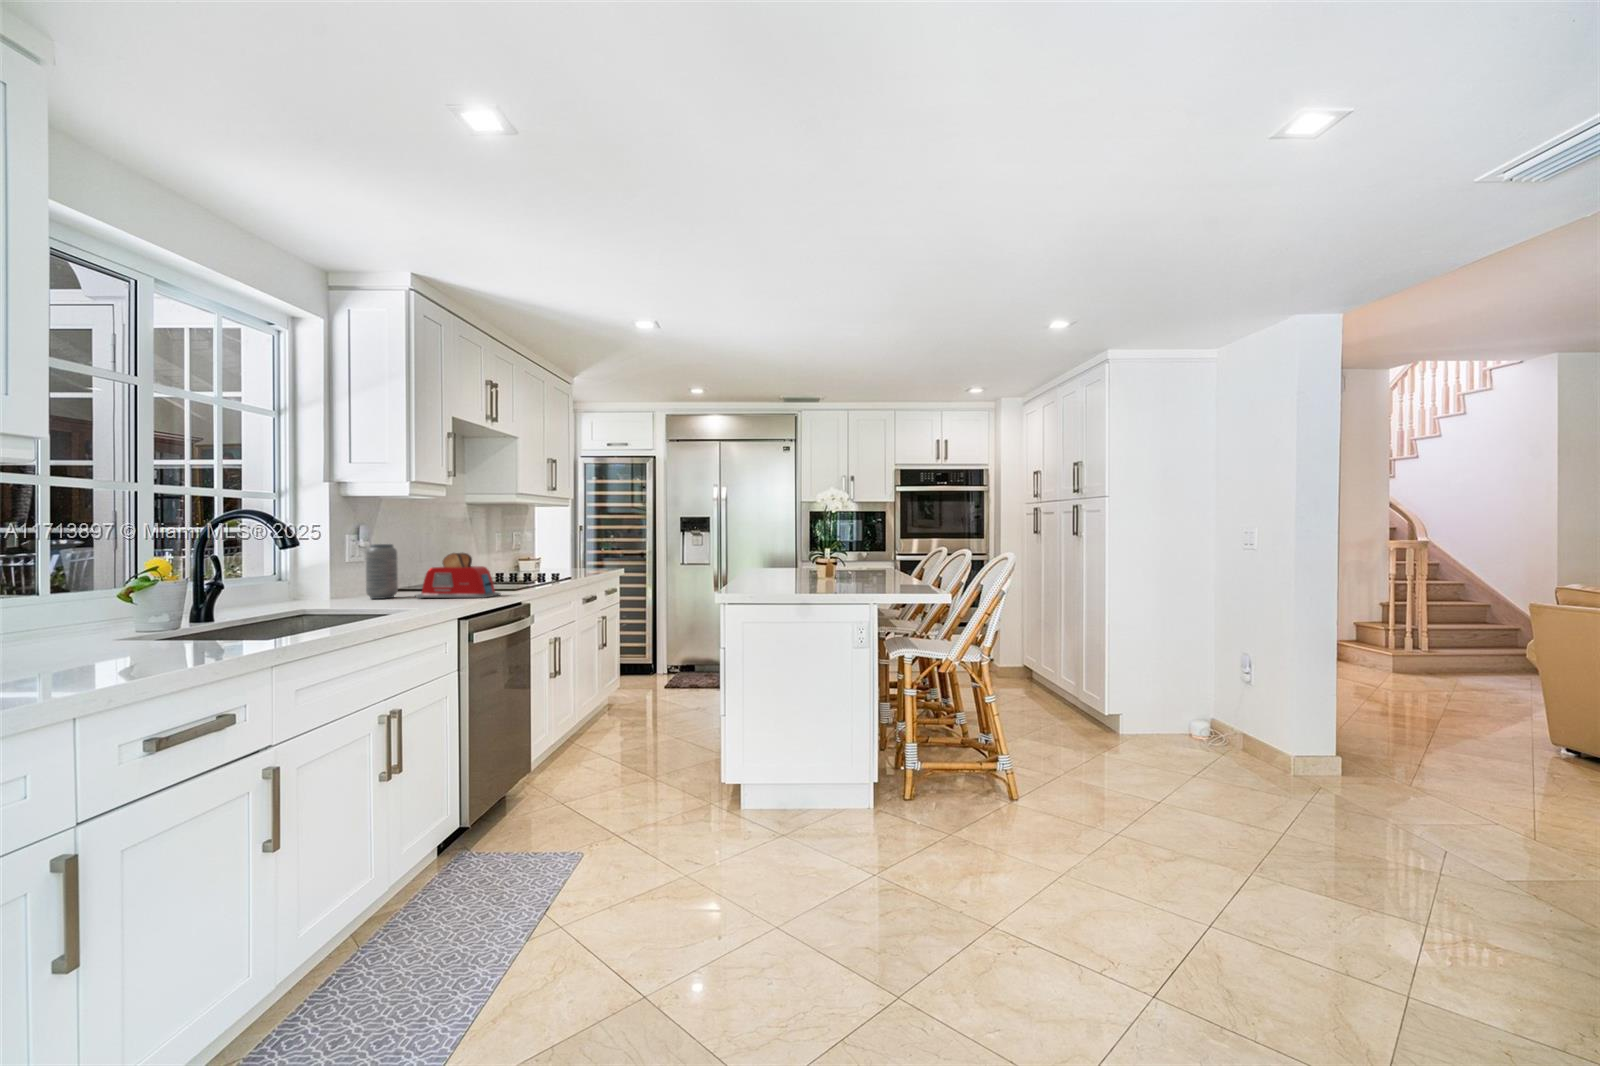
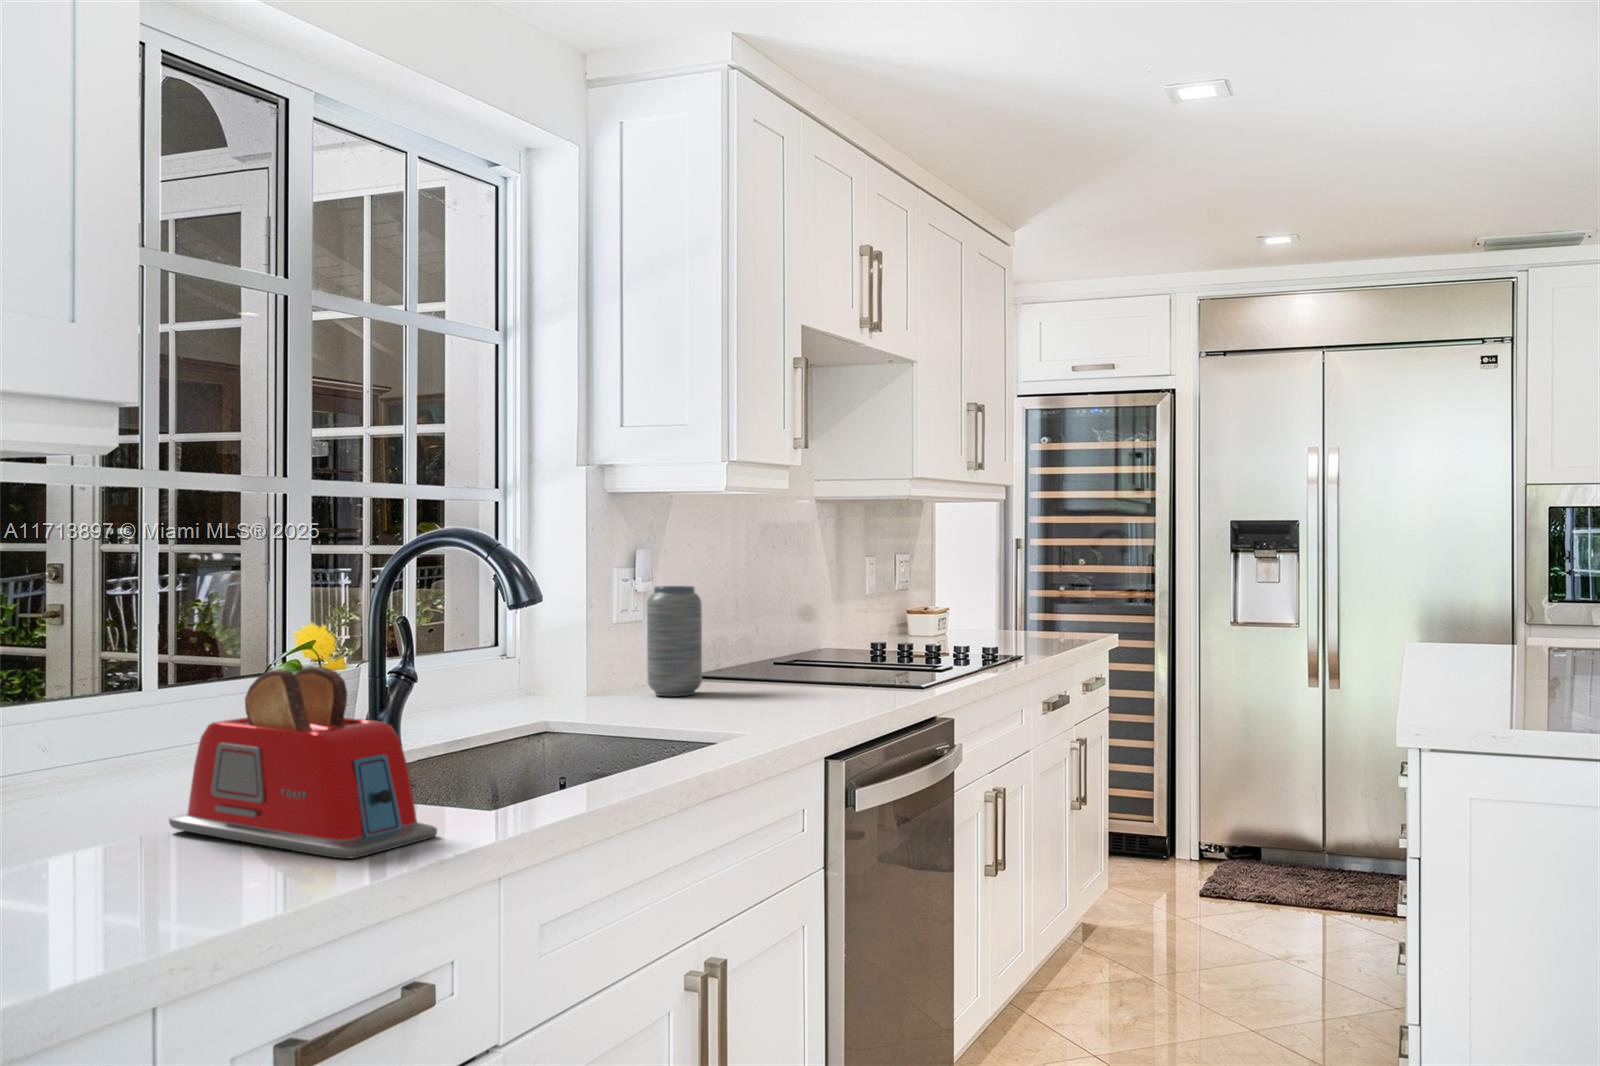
toaster: present [415,553,501,598] -> present [169,666,437,858]

